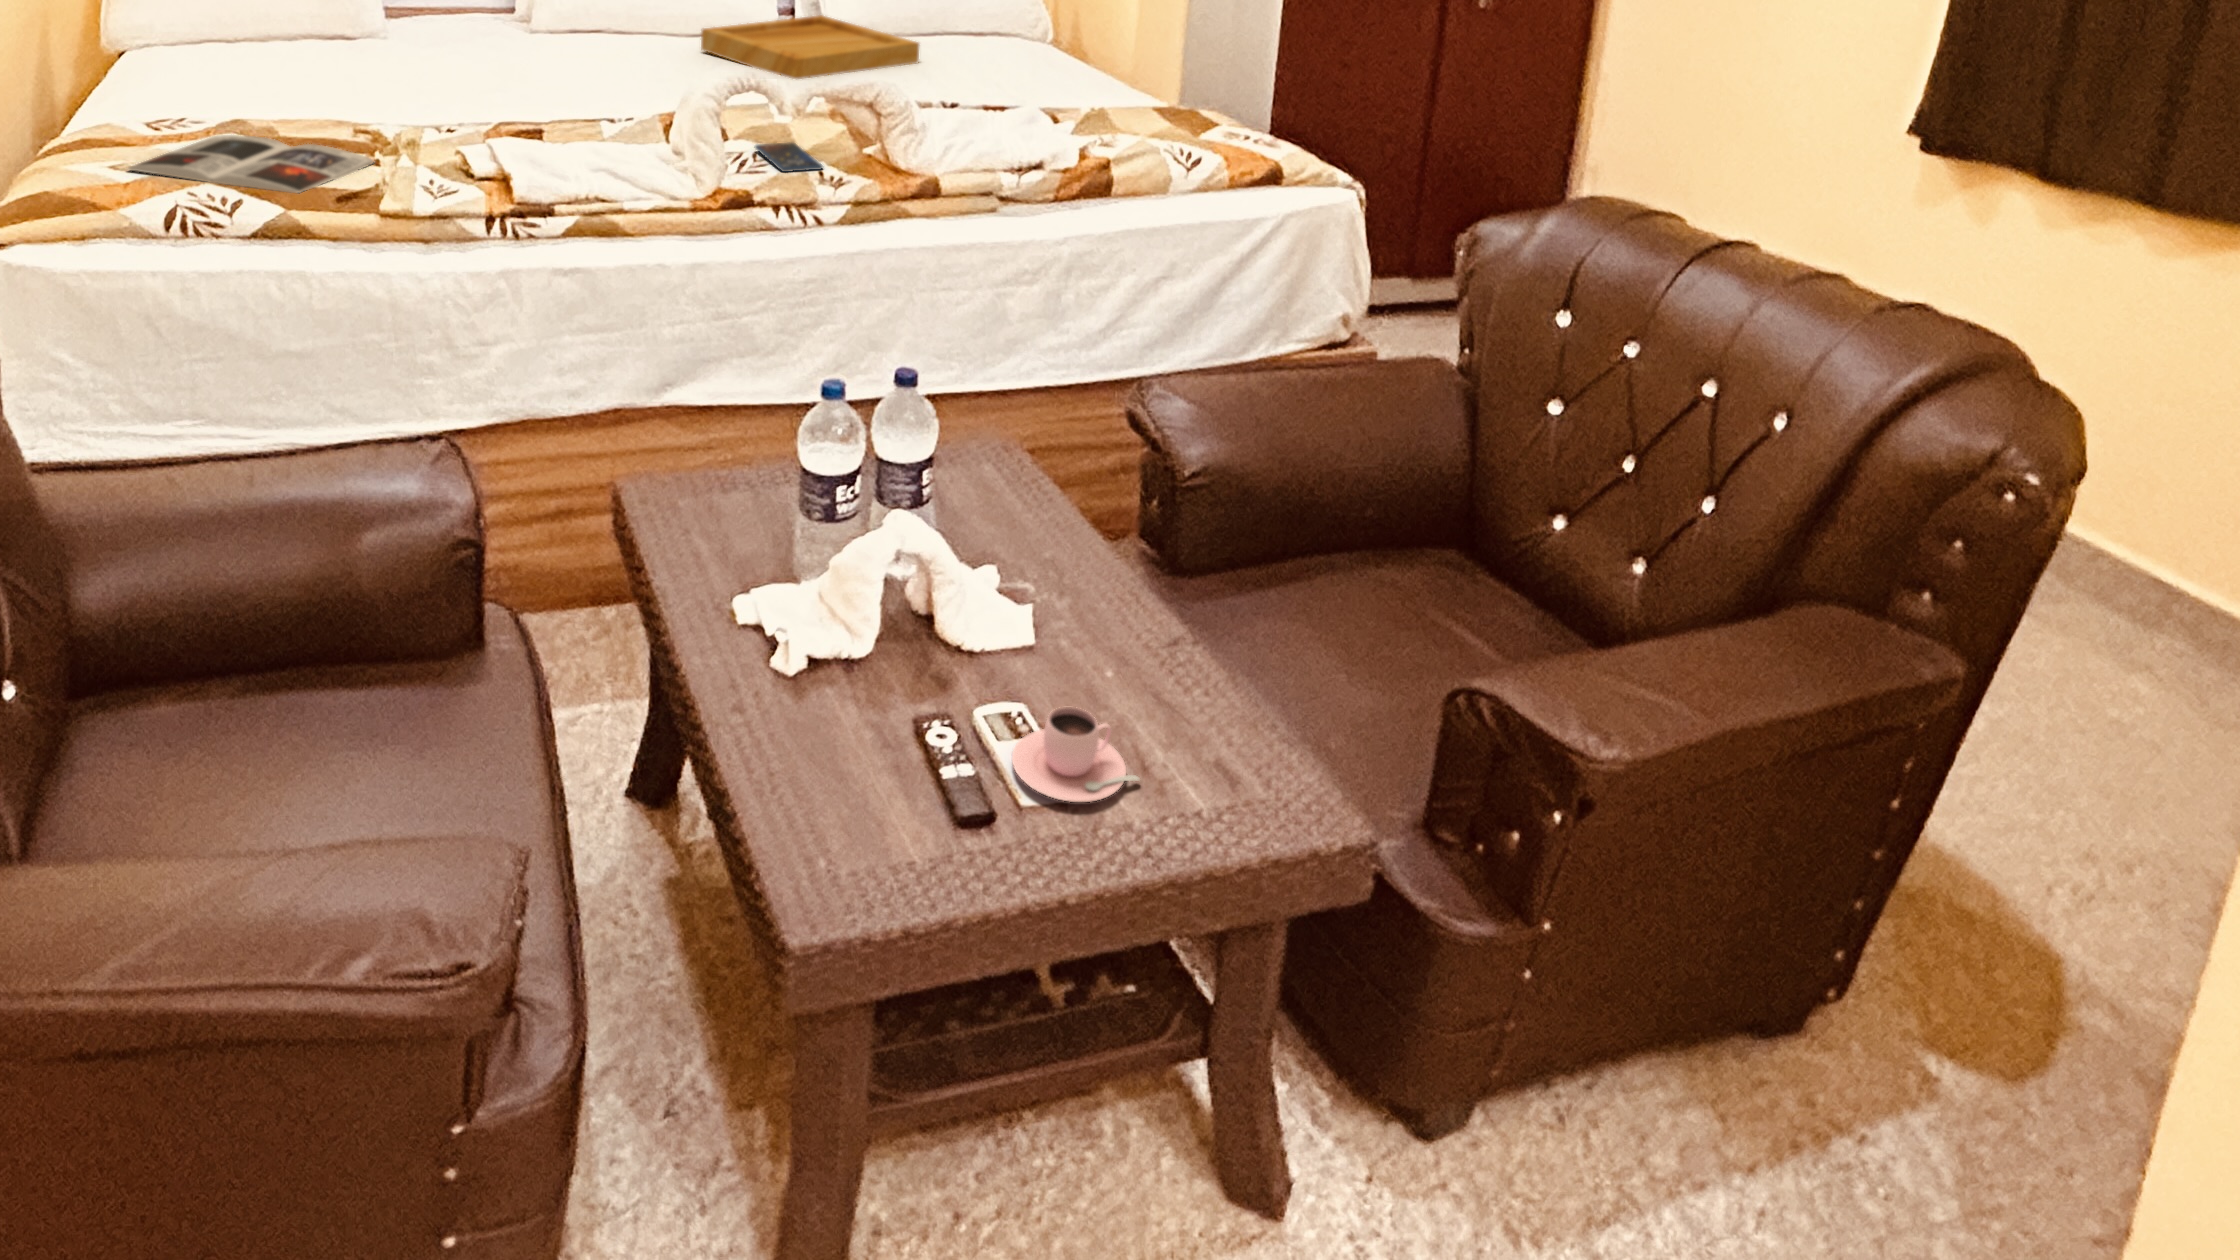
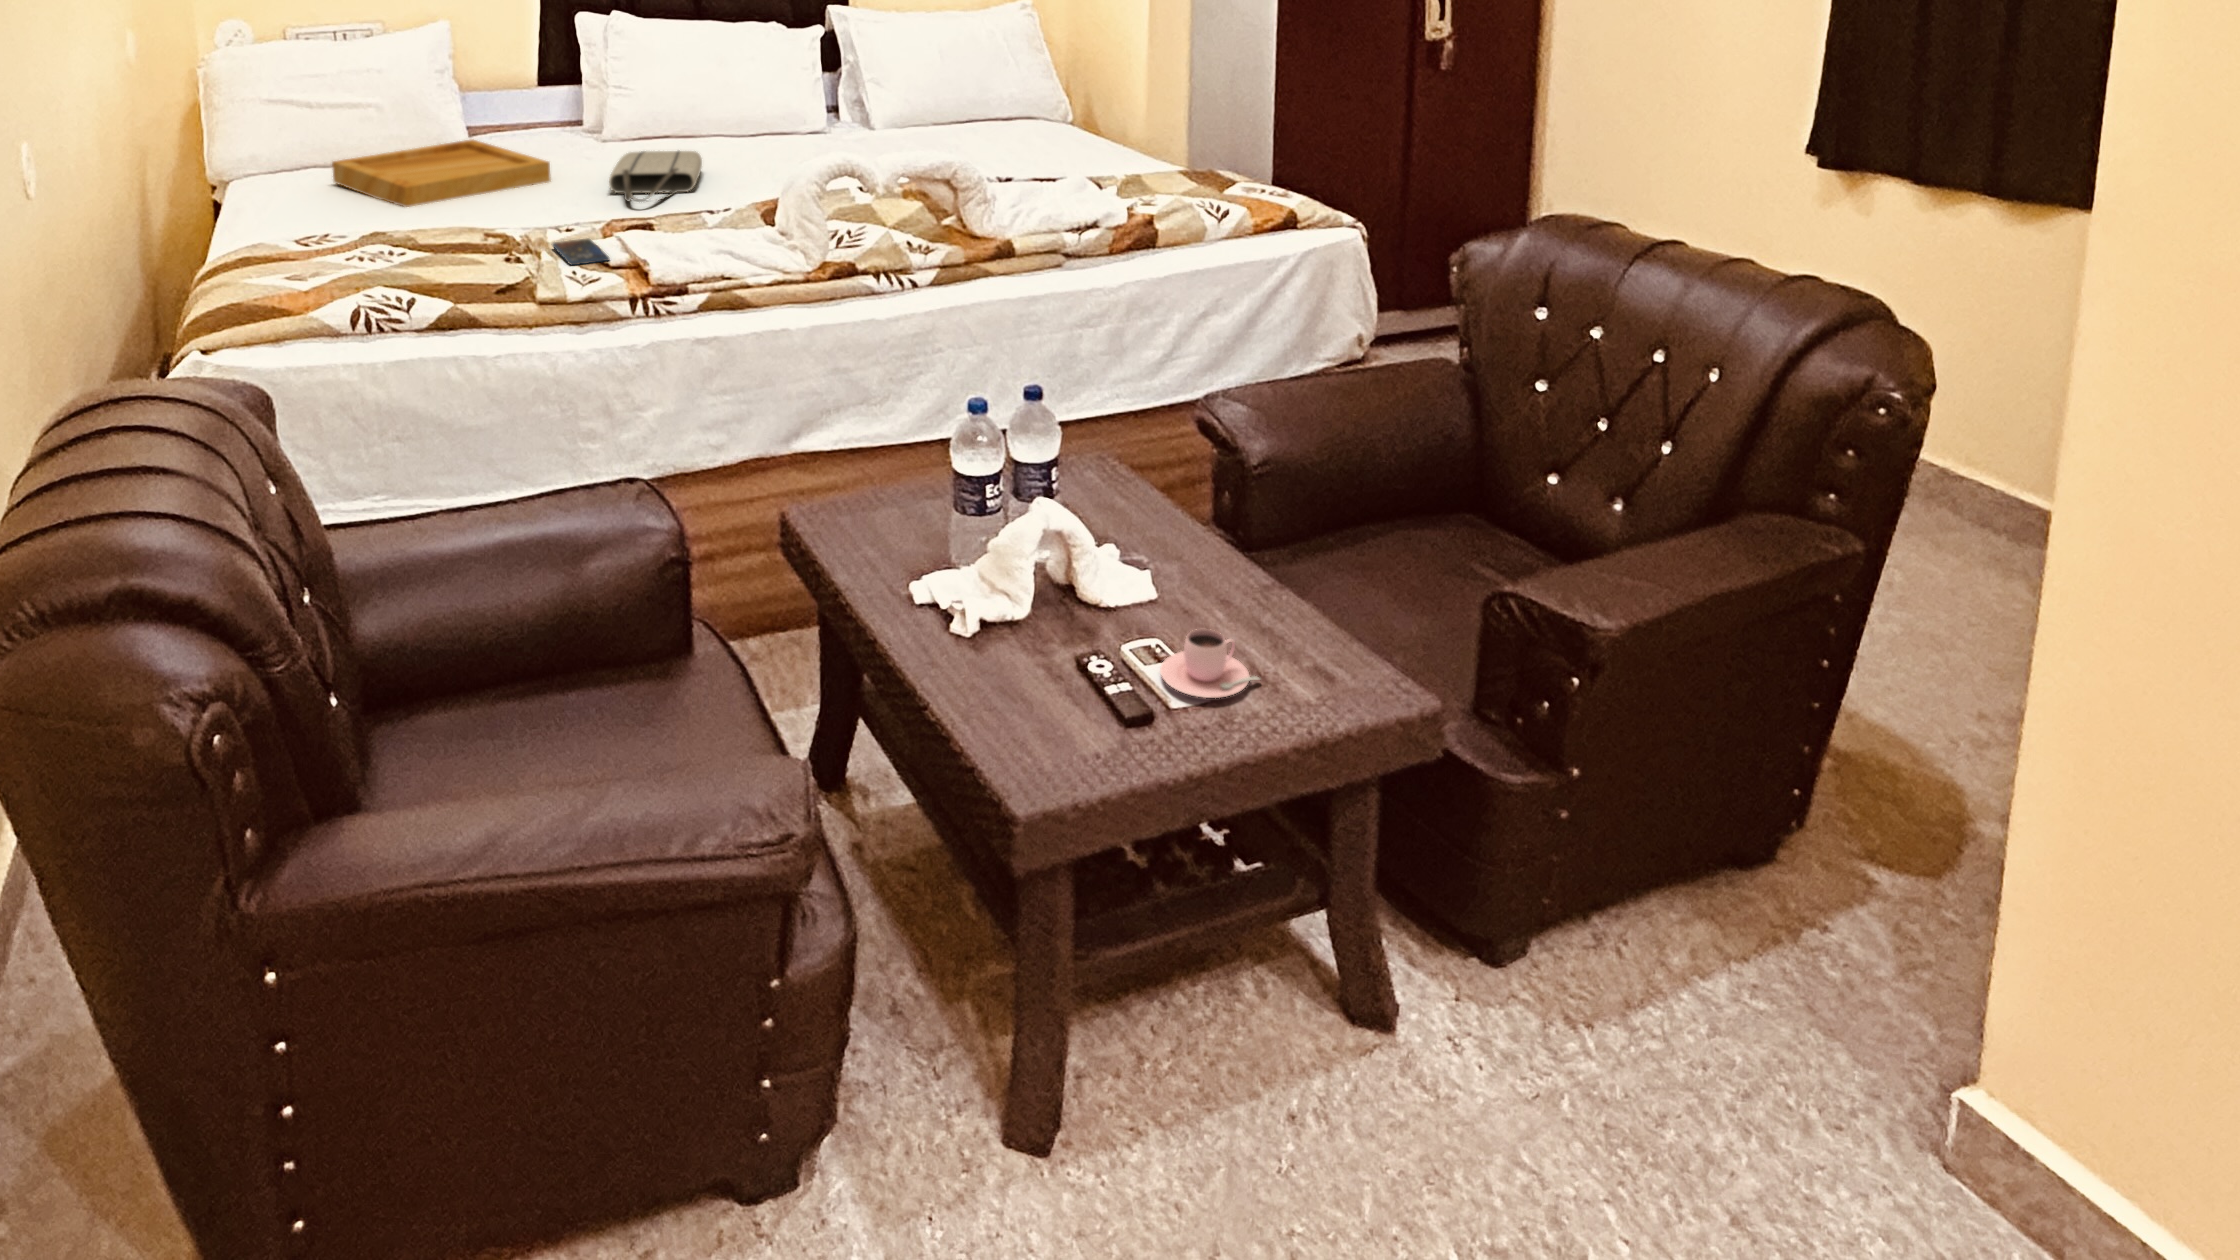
tray: present [701,15,919,79] -> present [332,140,551,207]
tote bag: none [515,44,624,101] -> present [609,151,702,202]
magazine: present [128,135,374,193] -> none [289,248,512,296]
smartphone: present [754,142,823,172] -> present [552,239,610,265]

